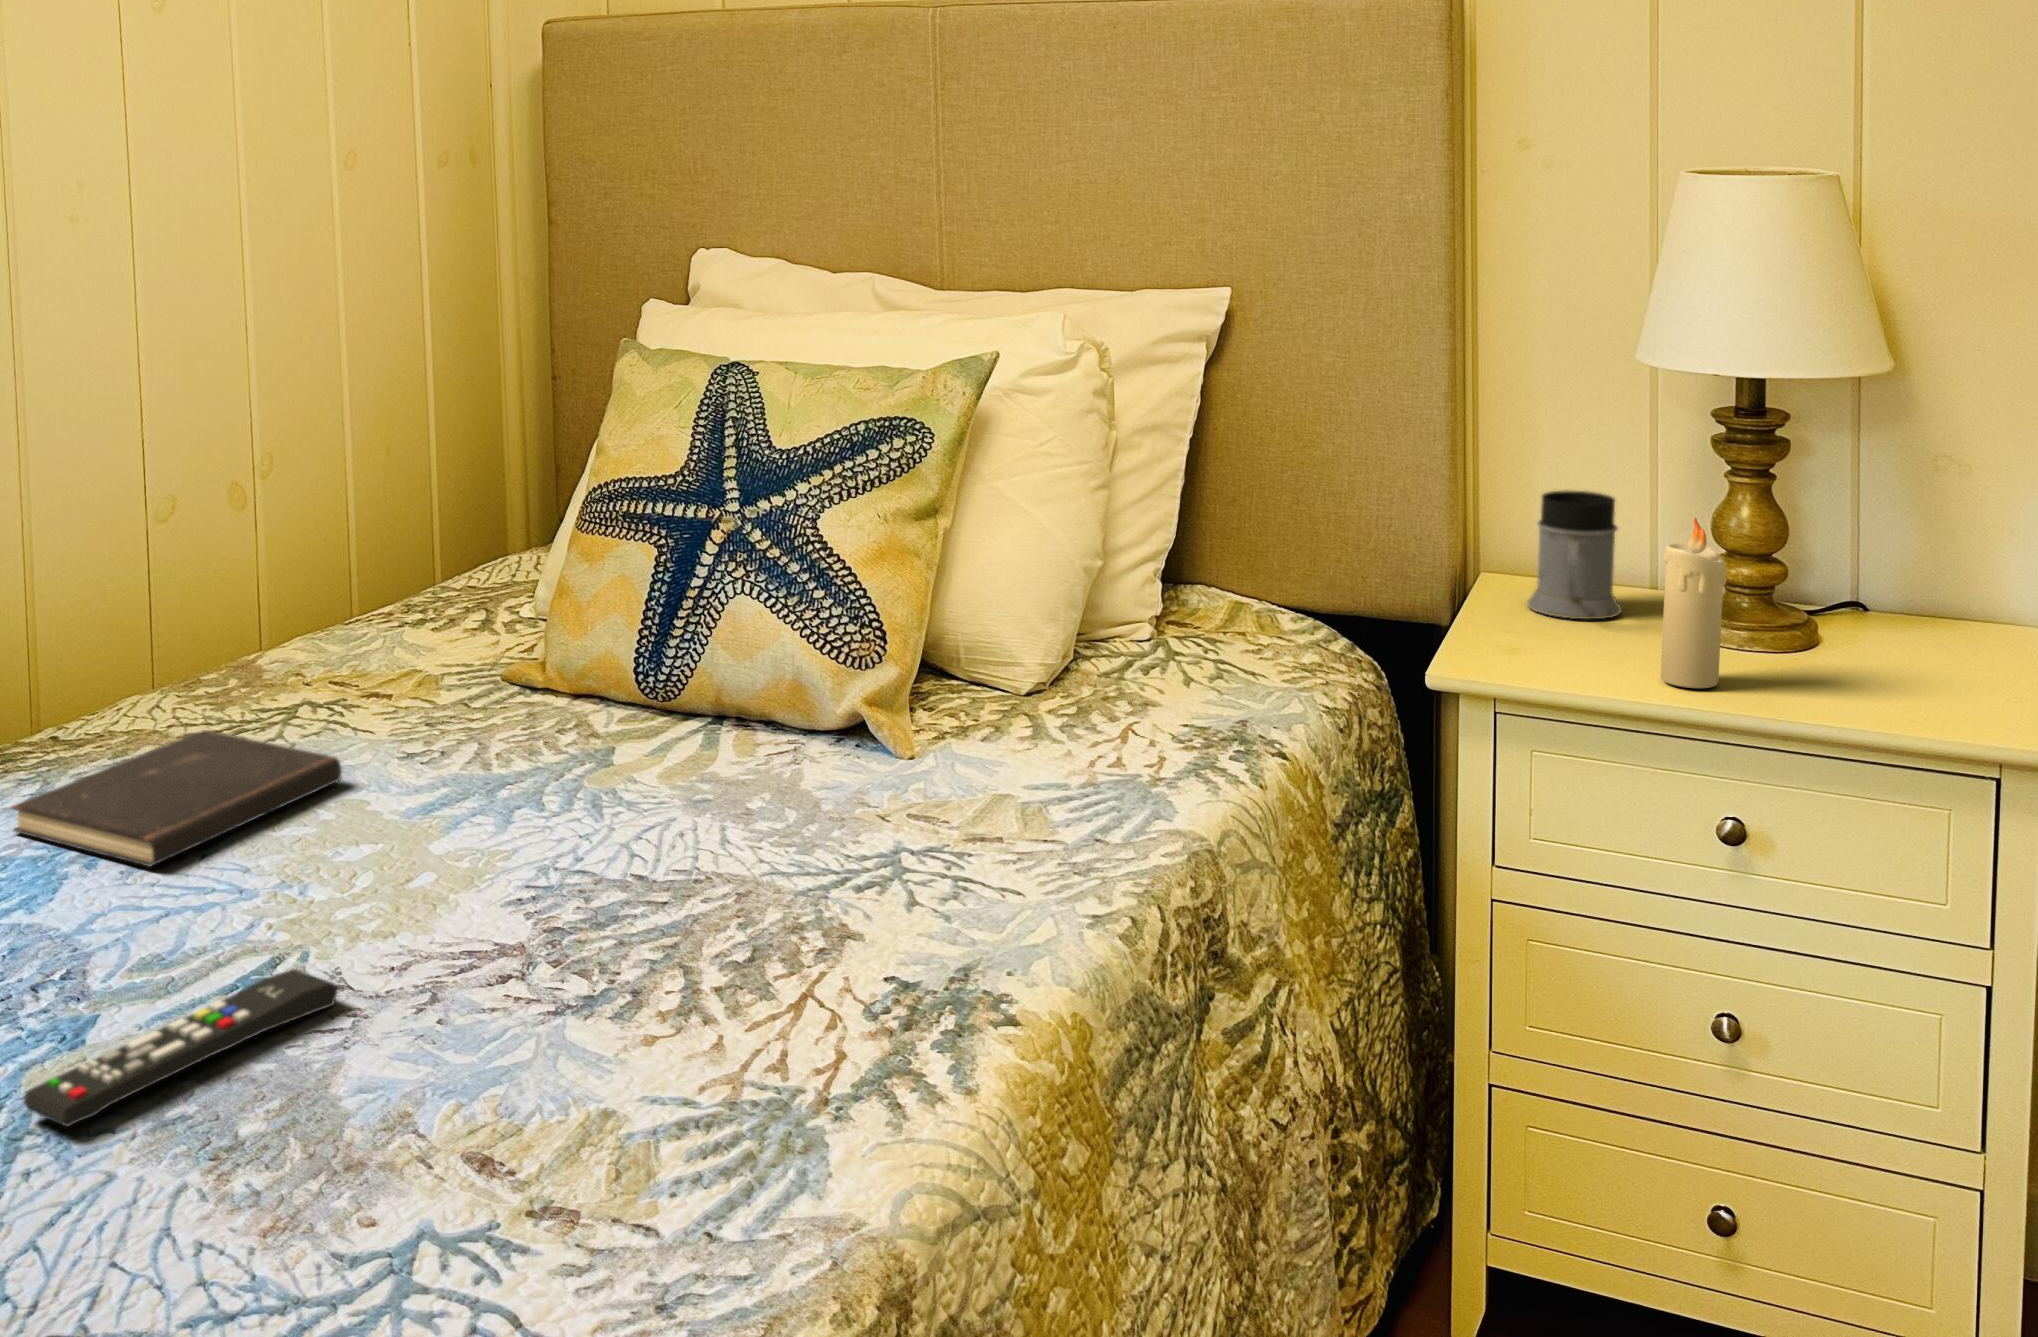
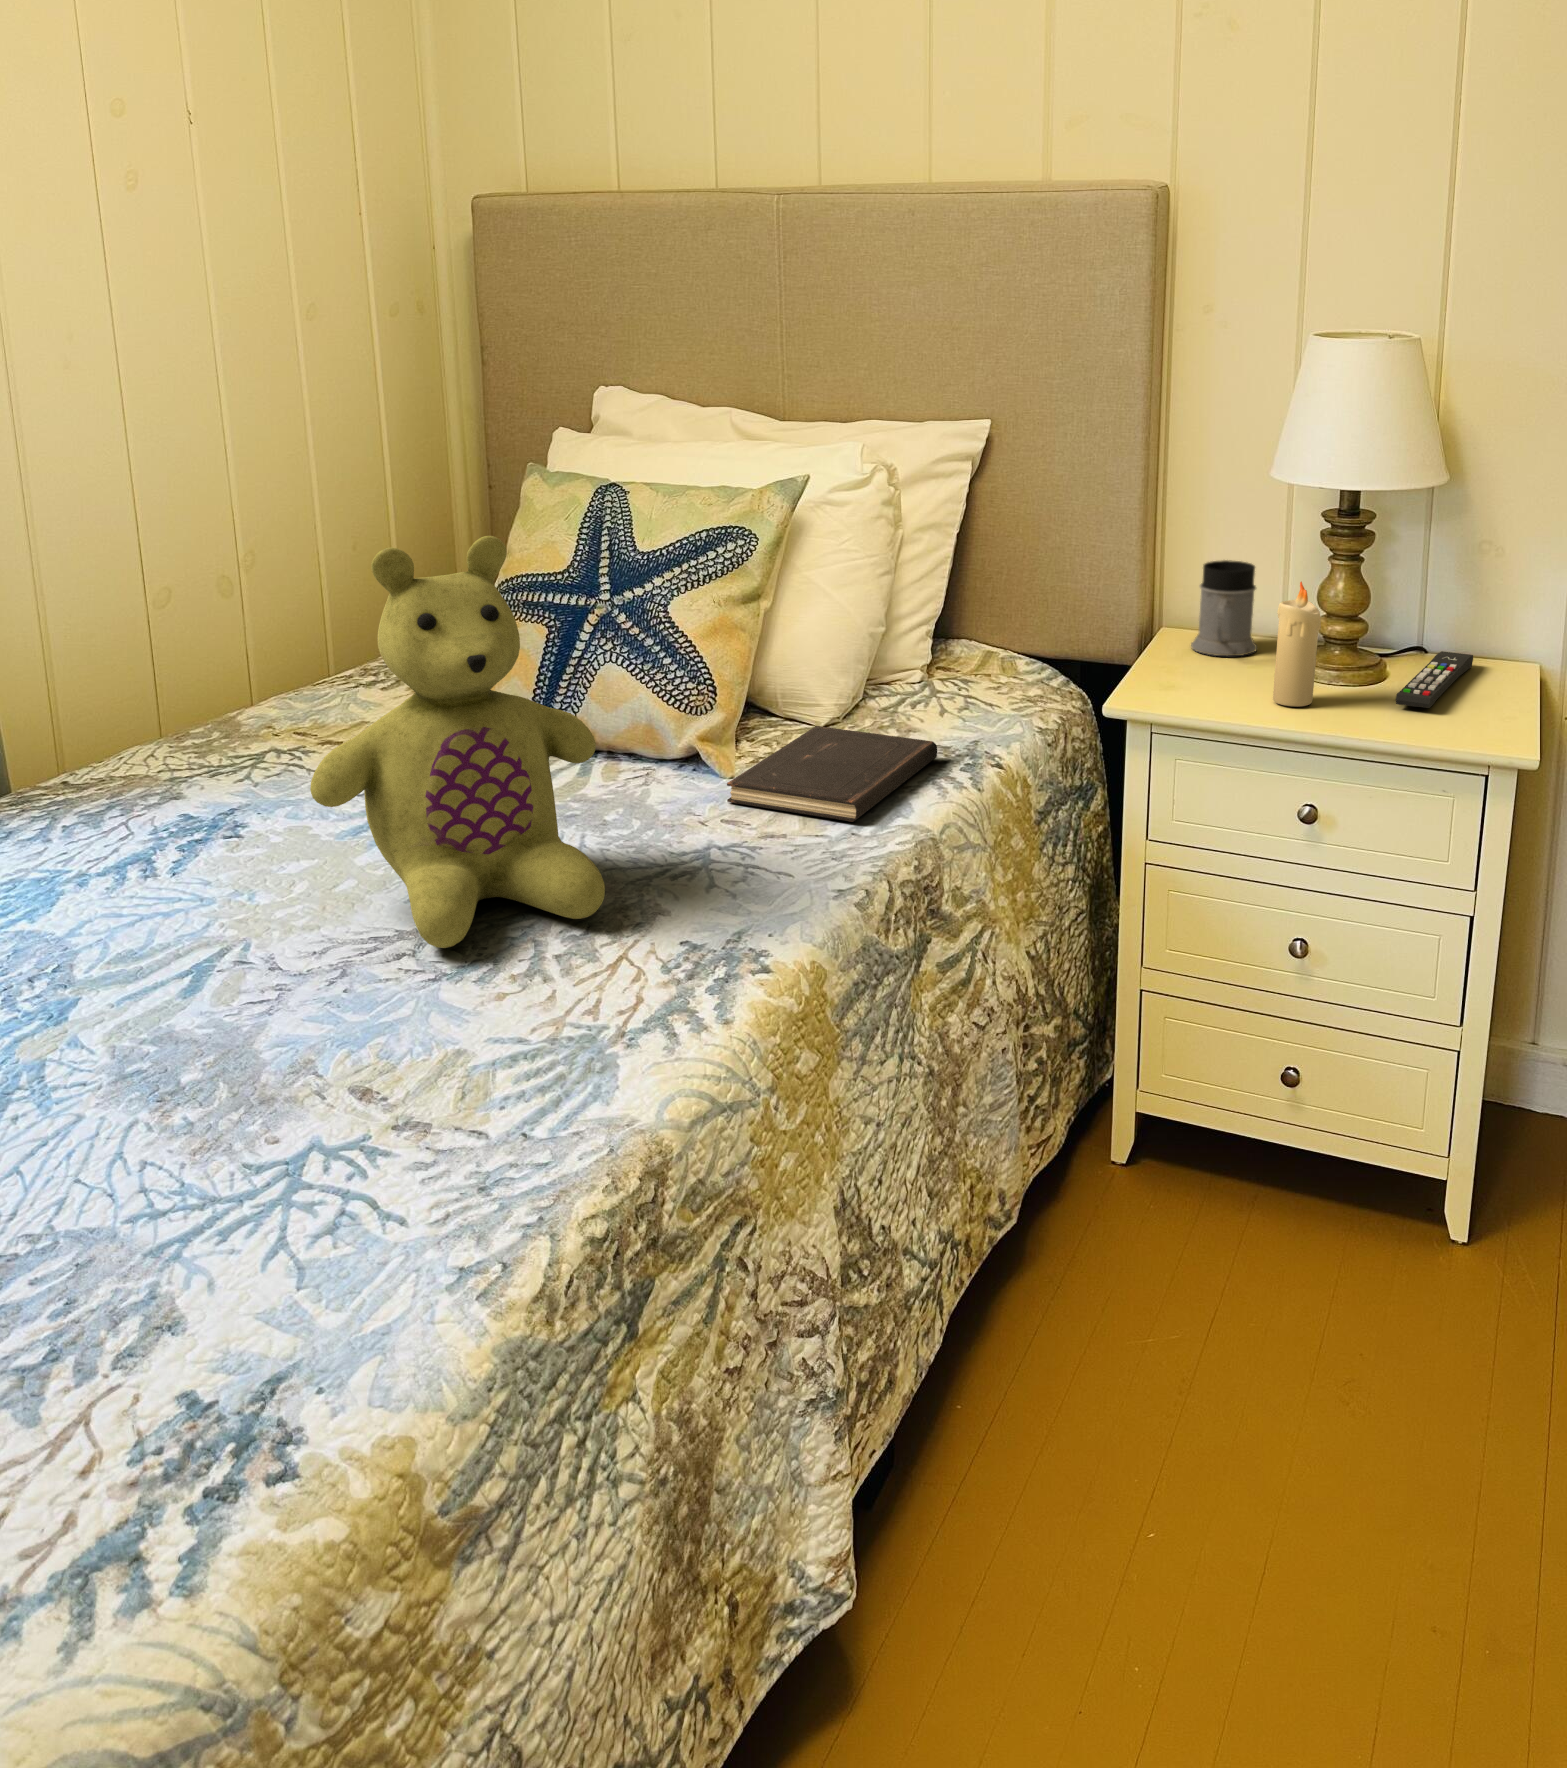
stuffed bear: none [395,427,781,970] -> present [310,536,605,948]
hardcover book: present [12,730,342,867] -> present [727,726,937,822]
remote control: present [24,969,338,1127] -> present [1396,651,1473,708]

